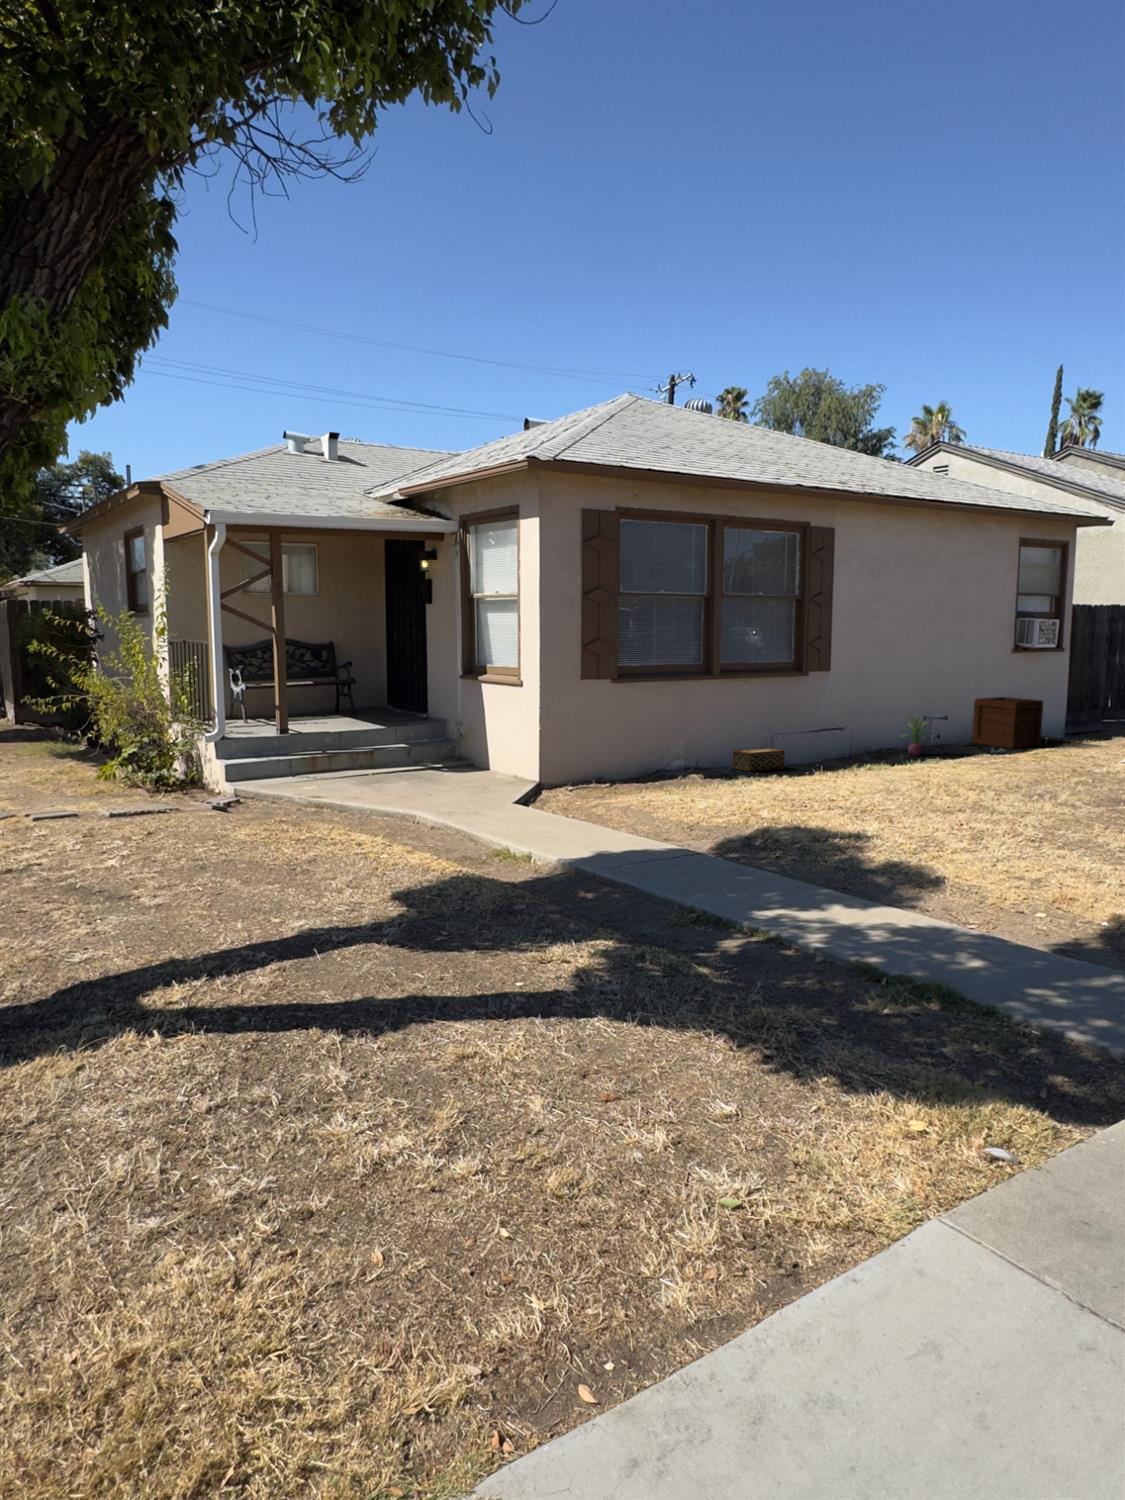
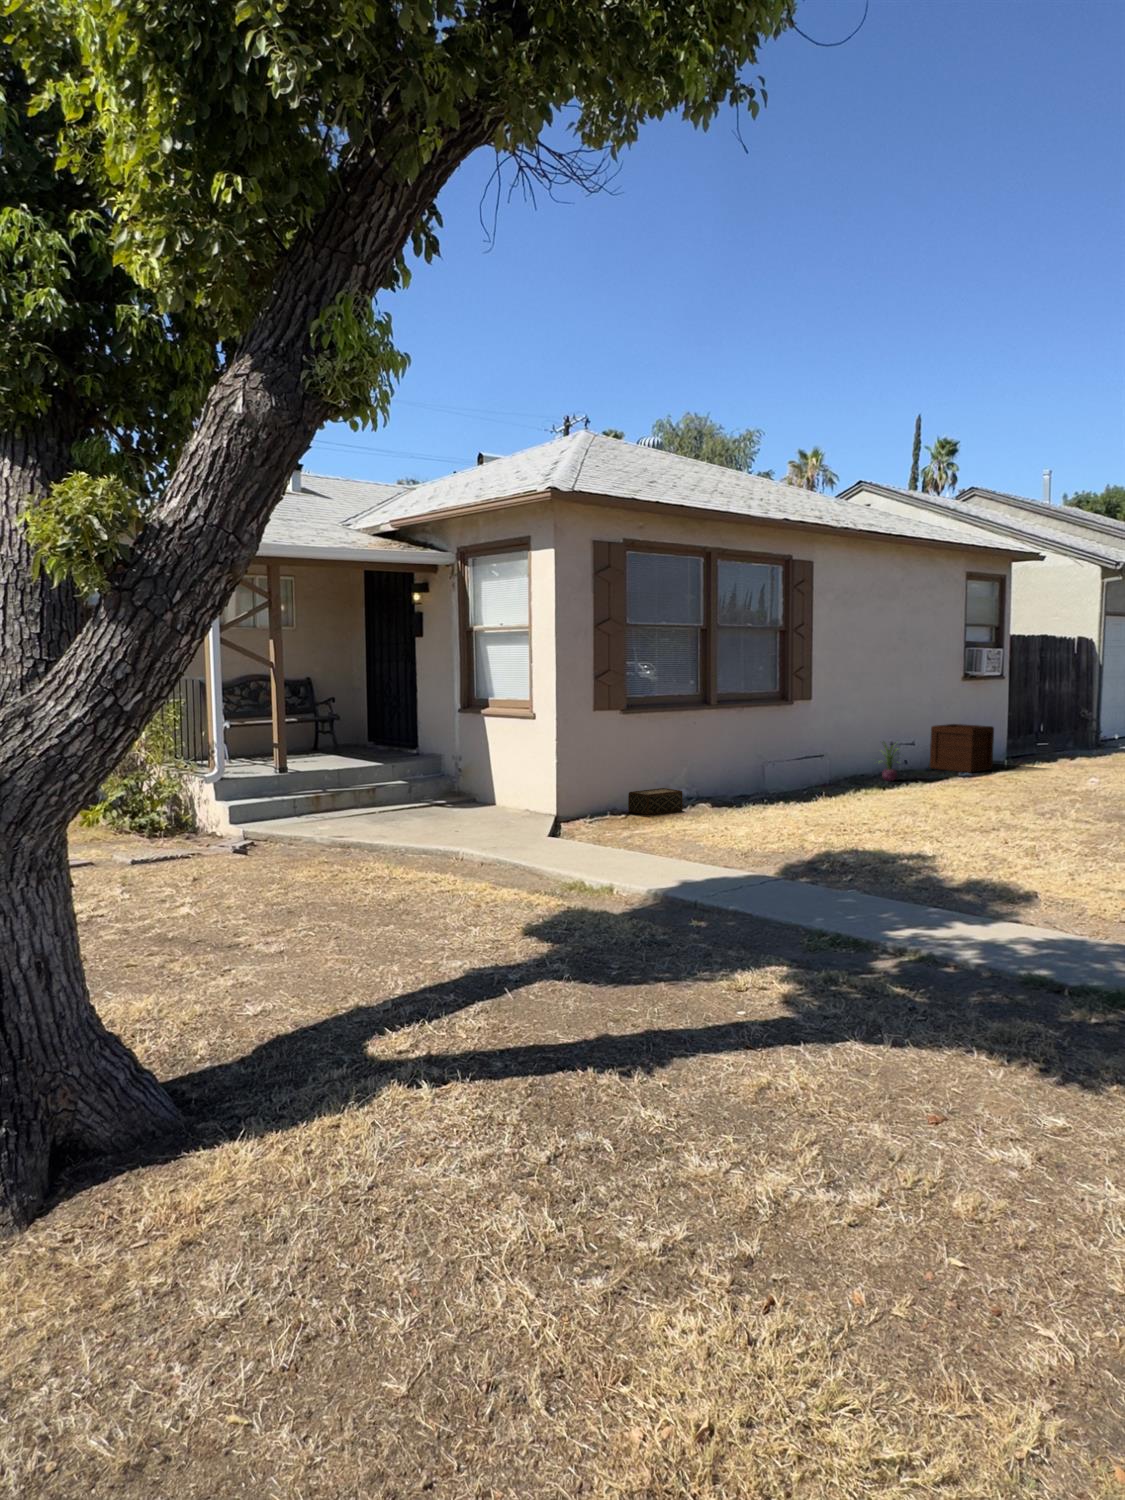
woven basket: present [733,747,785,771] -> present [628,788,683,815]

